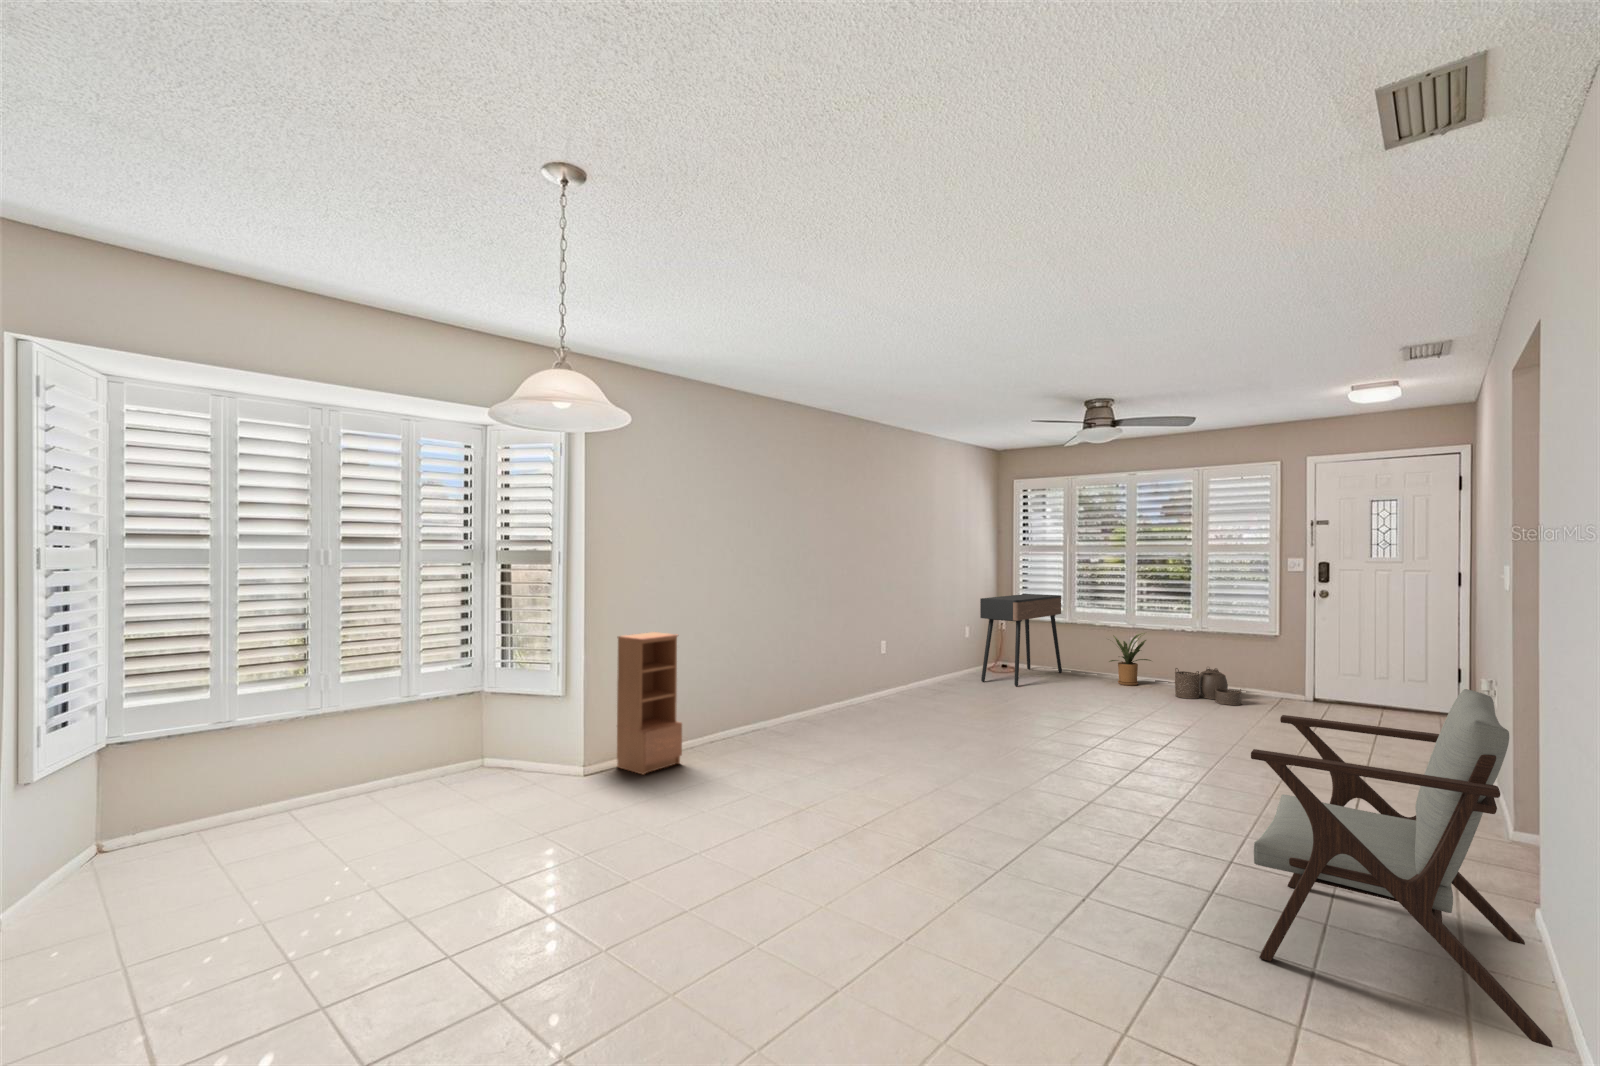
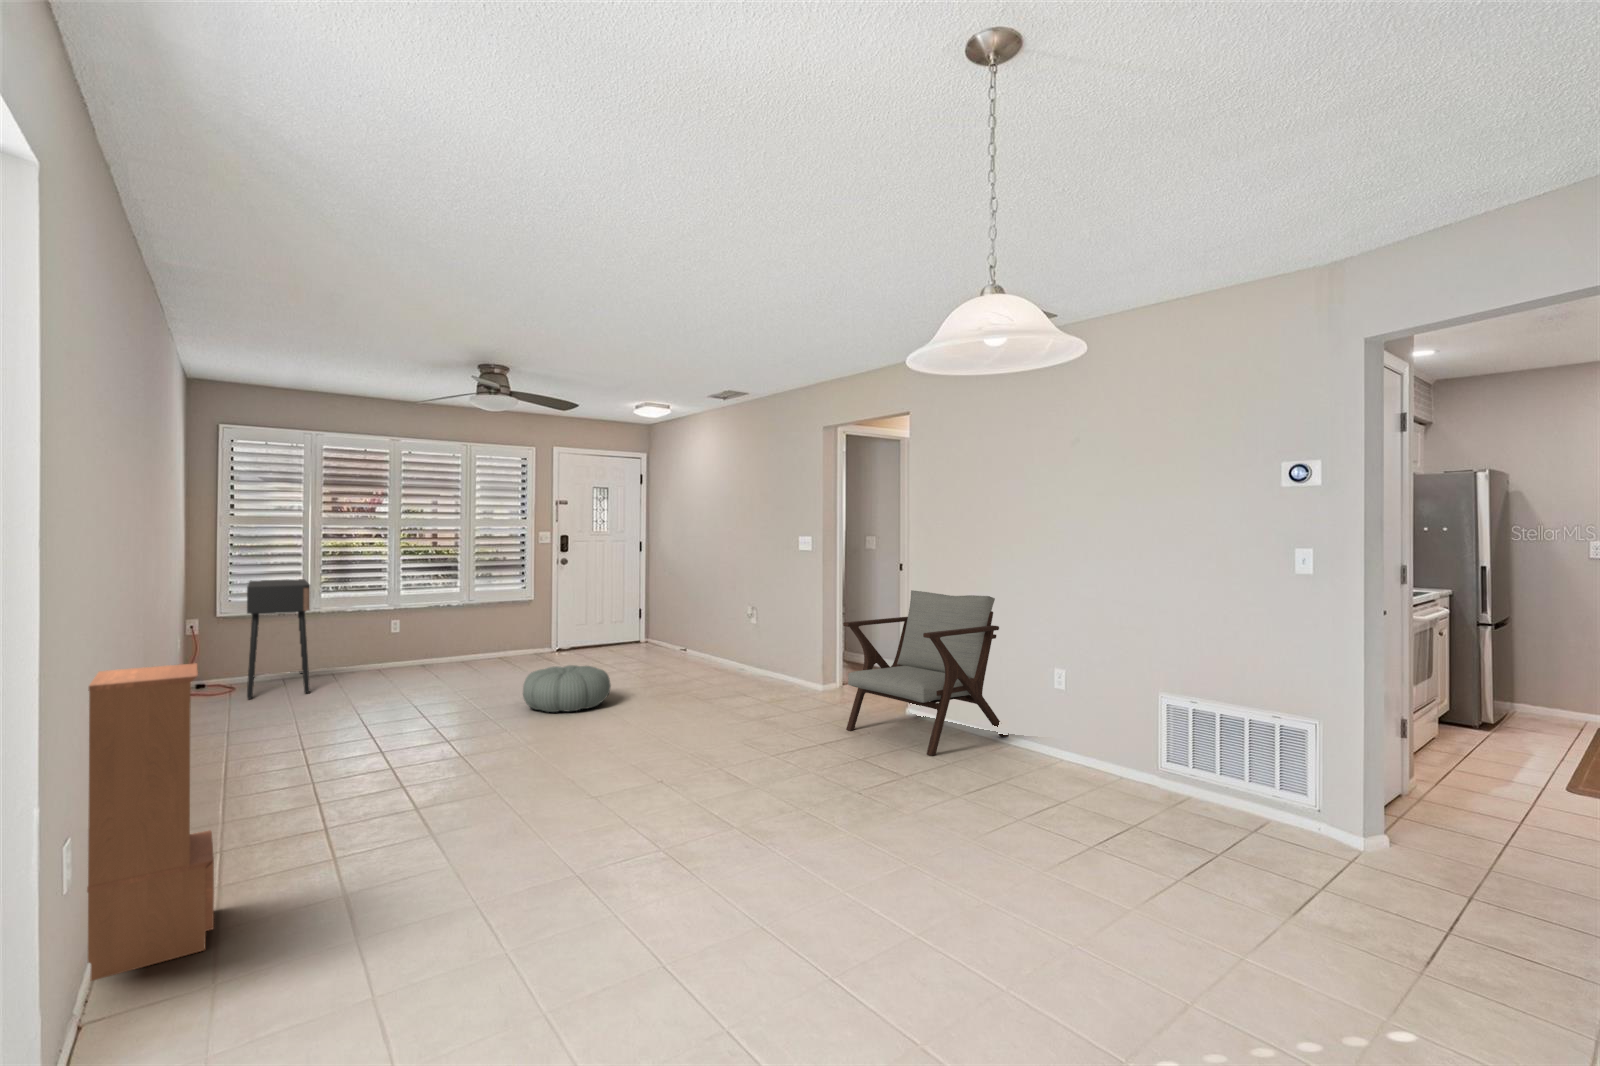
house plant: present [1109,633,1151,685] -> none [373,610,429,669]
woven basket: present [1175,668,1242,705] -> none [468,635,531,667]
pouf: none [1073,703,1168,754] -> present [523,665,611,712]

